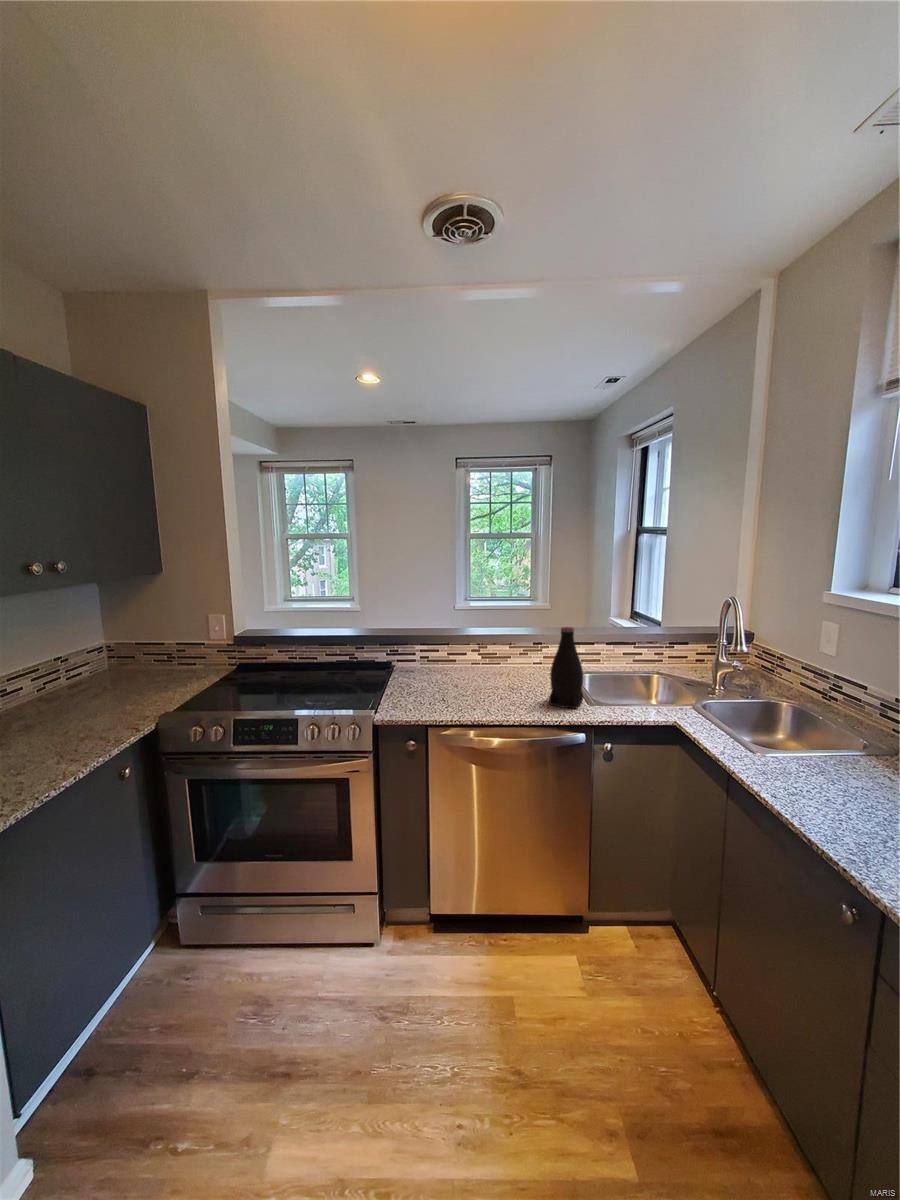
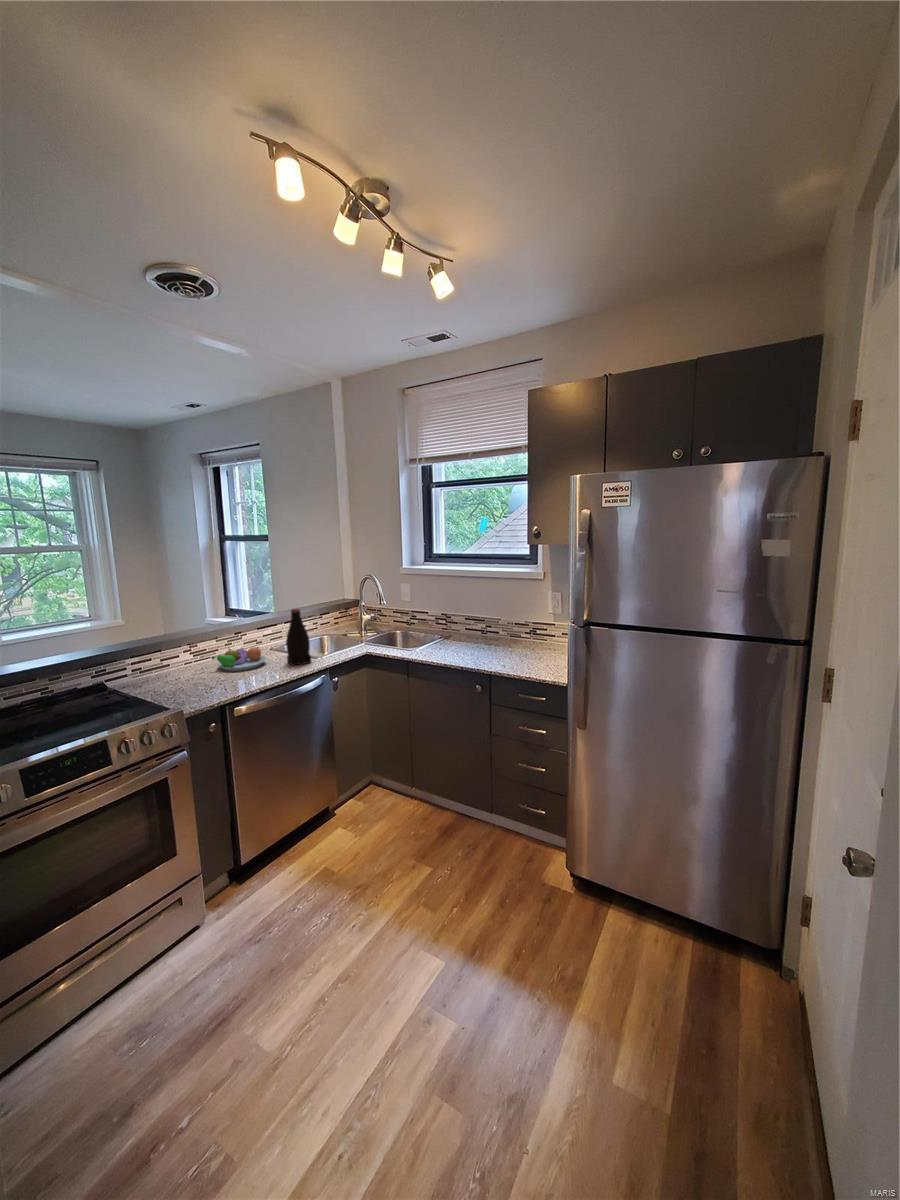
fruit bowl: none [481,657,540,691] -> present [211,647,266,671]

